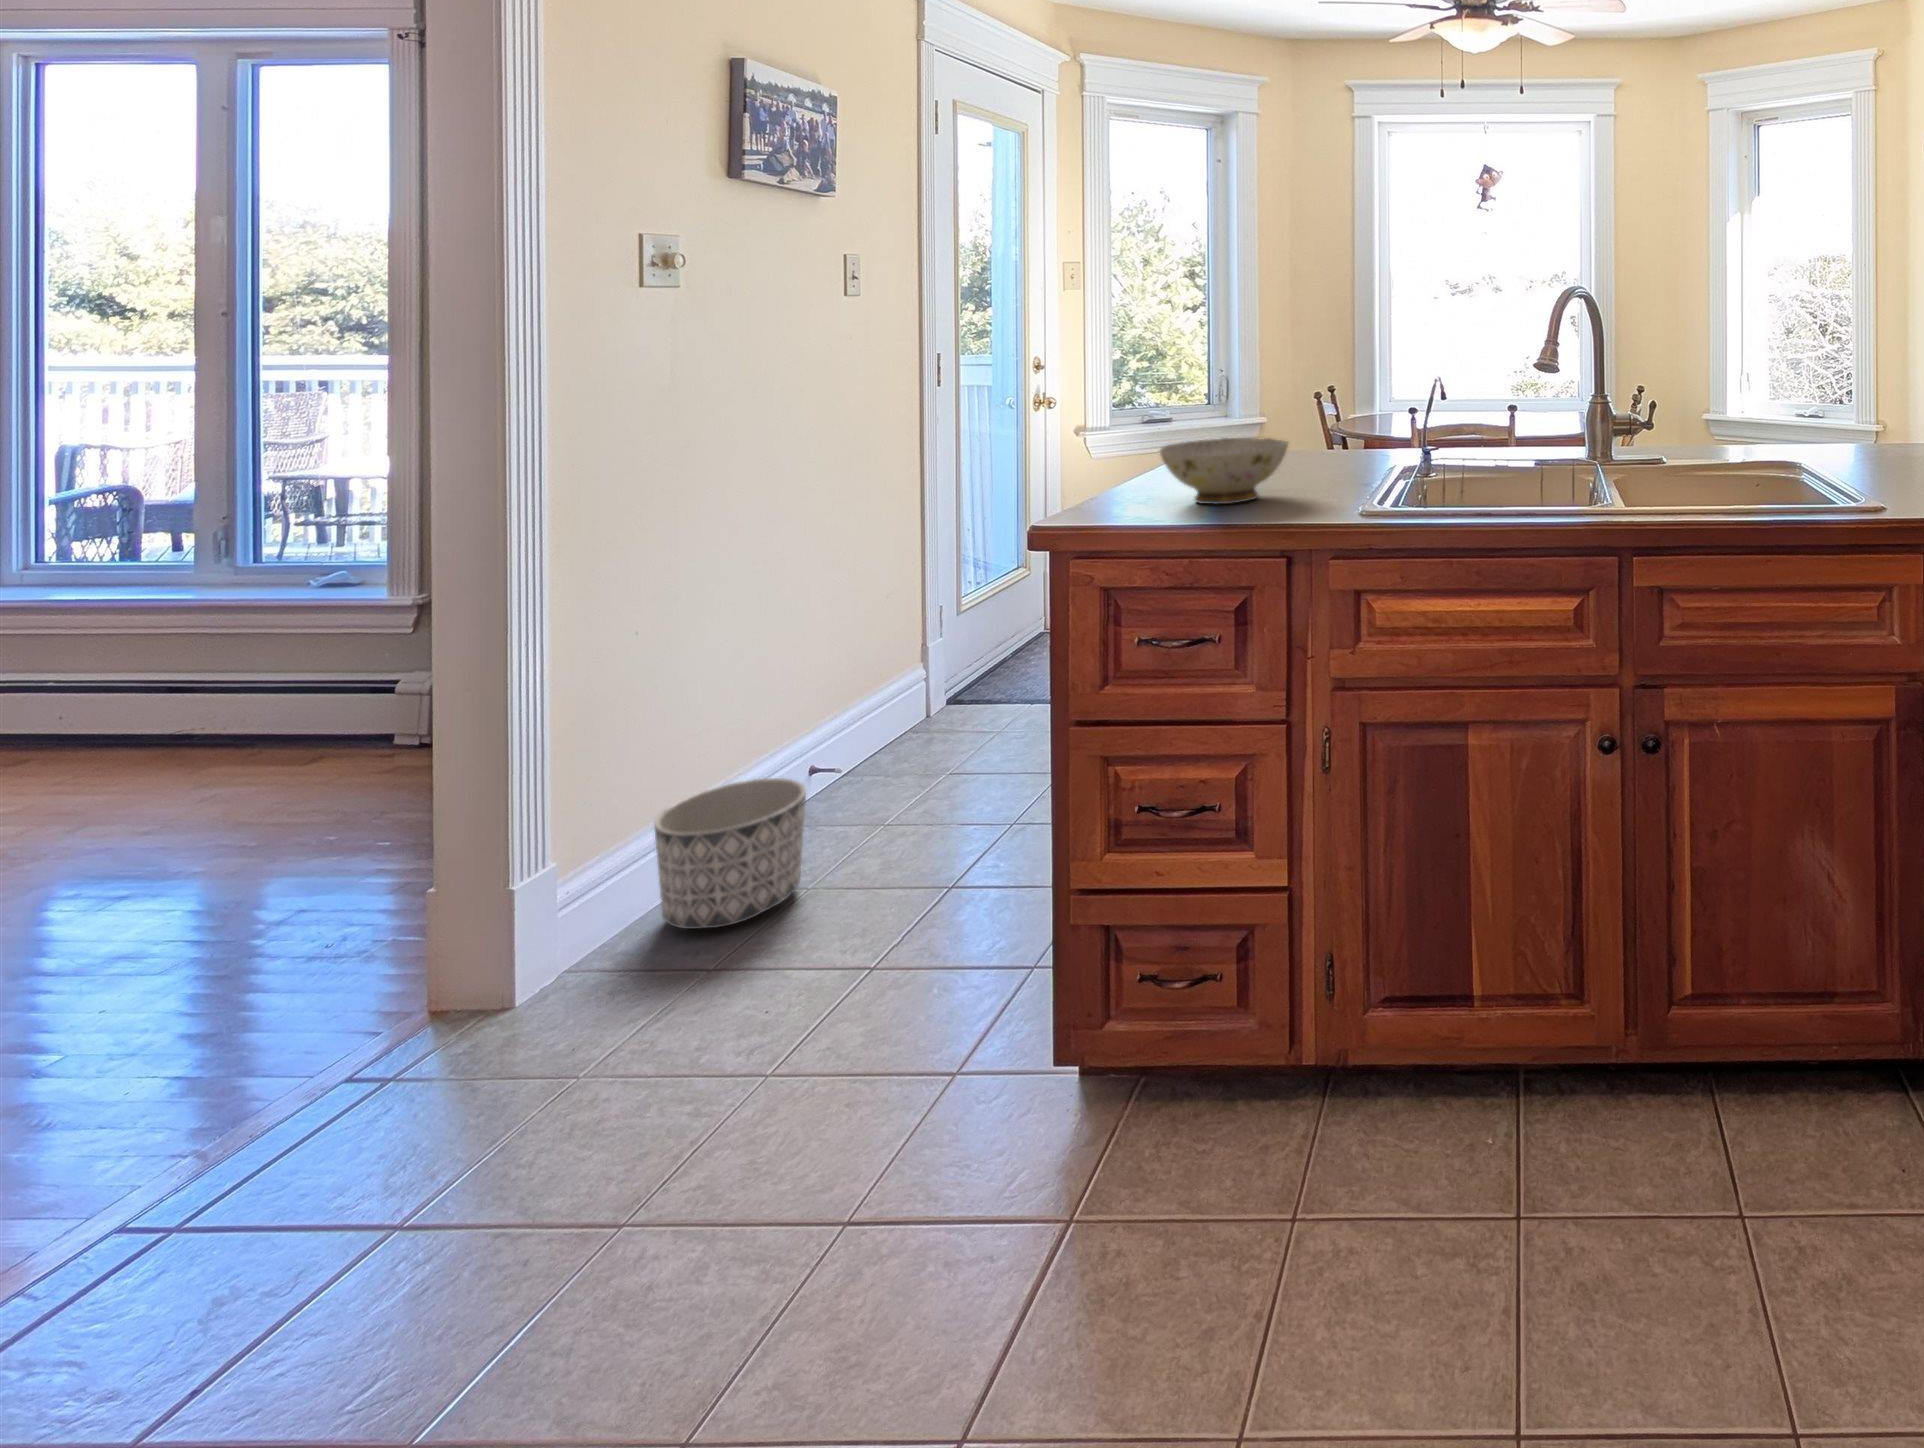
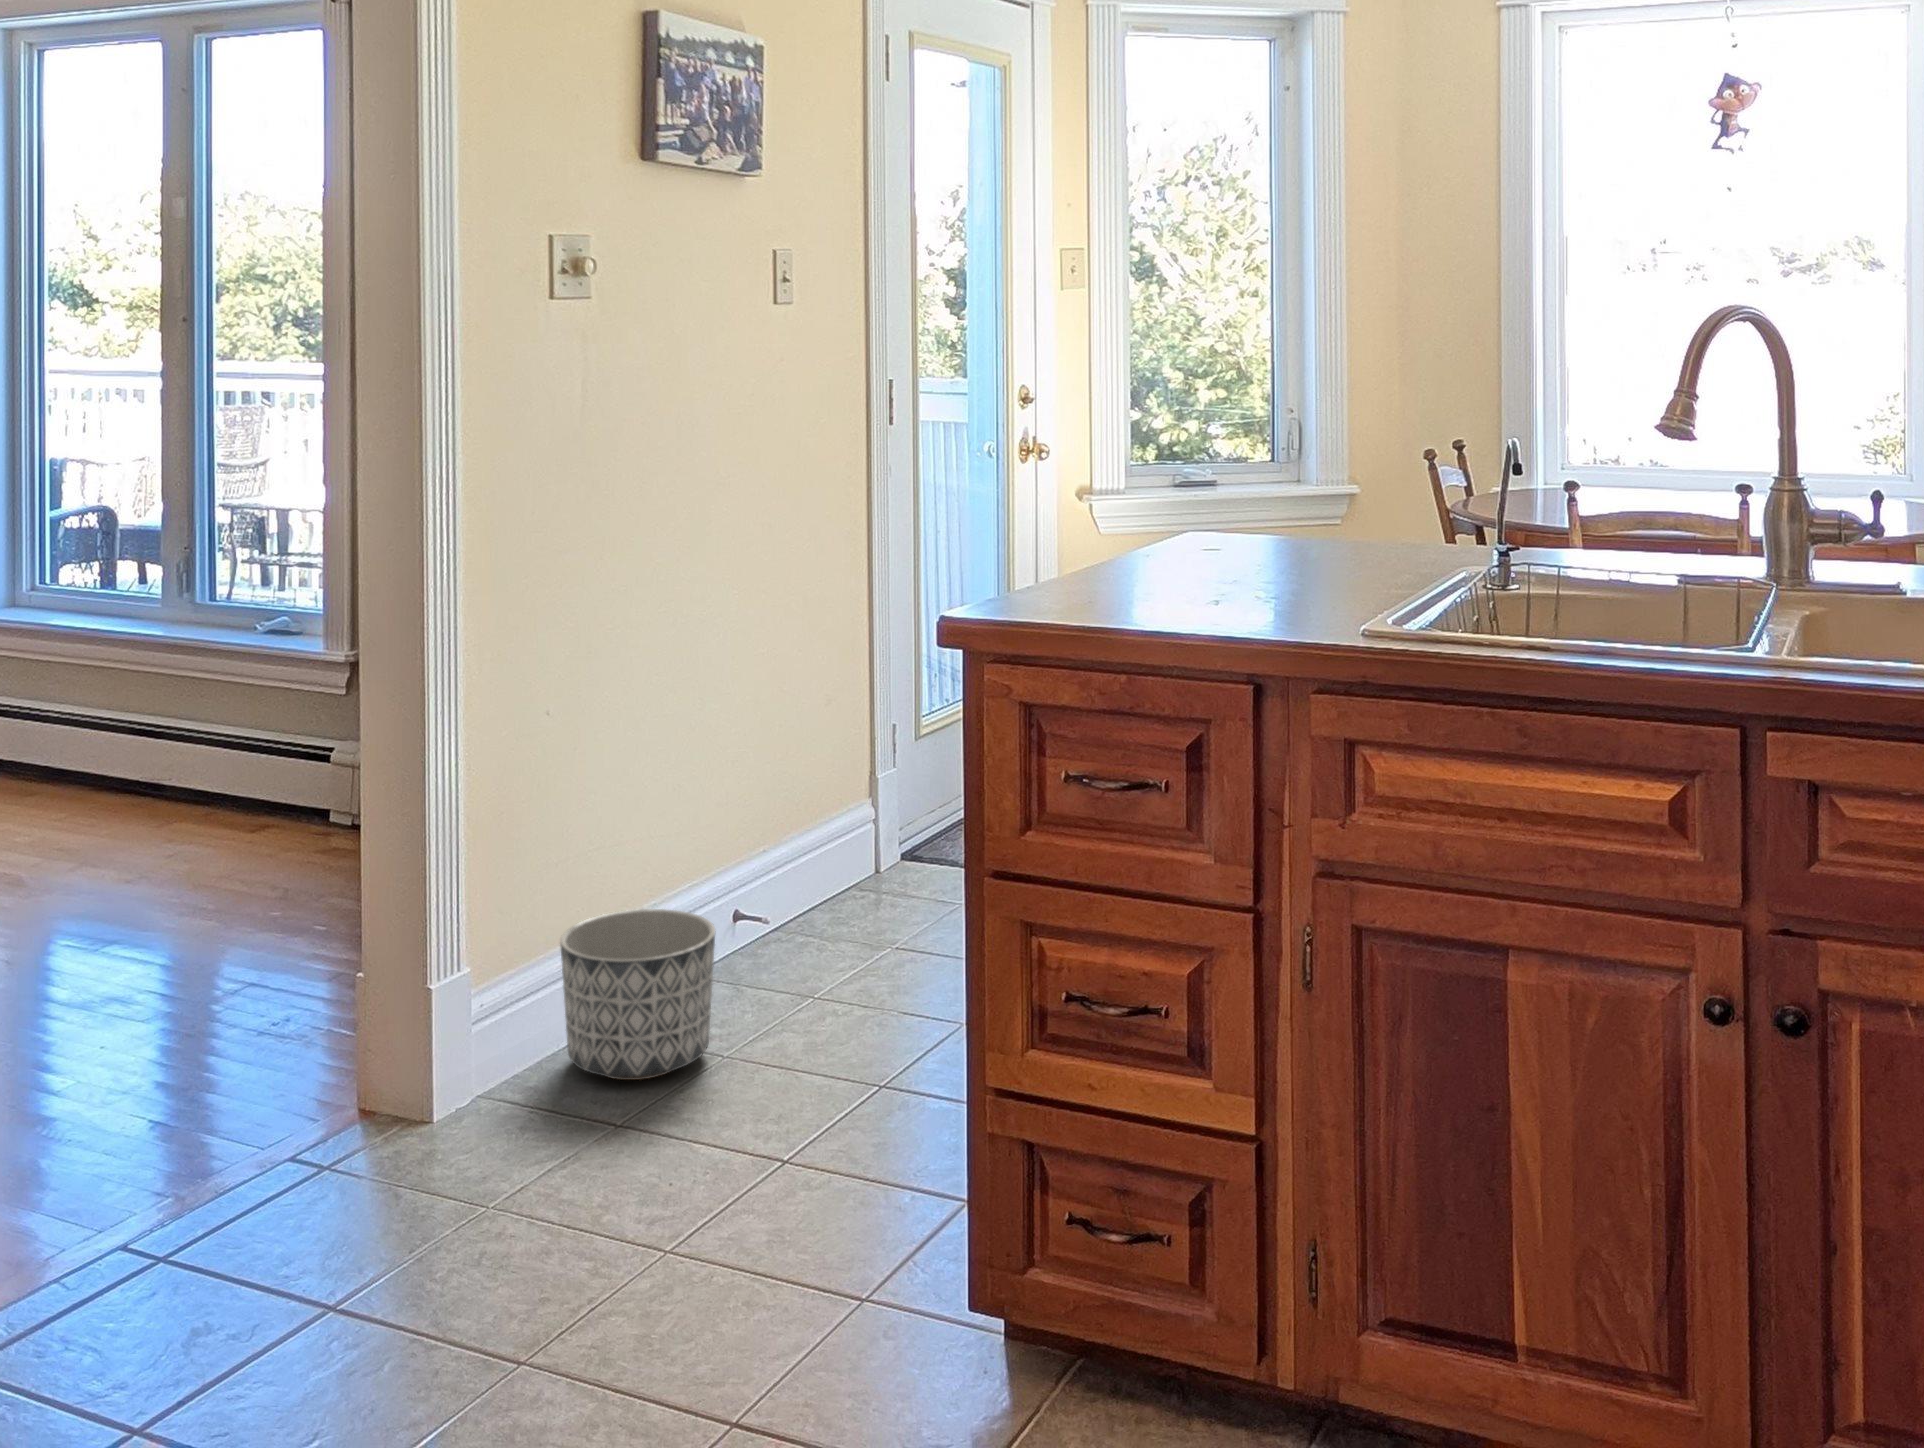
ceramic bowl: present [1160,438,1288,504] -> none [1110,511,1288,602]

